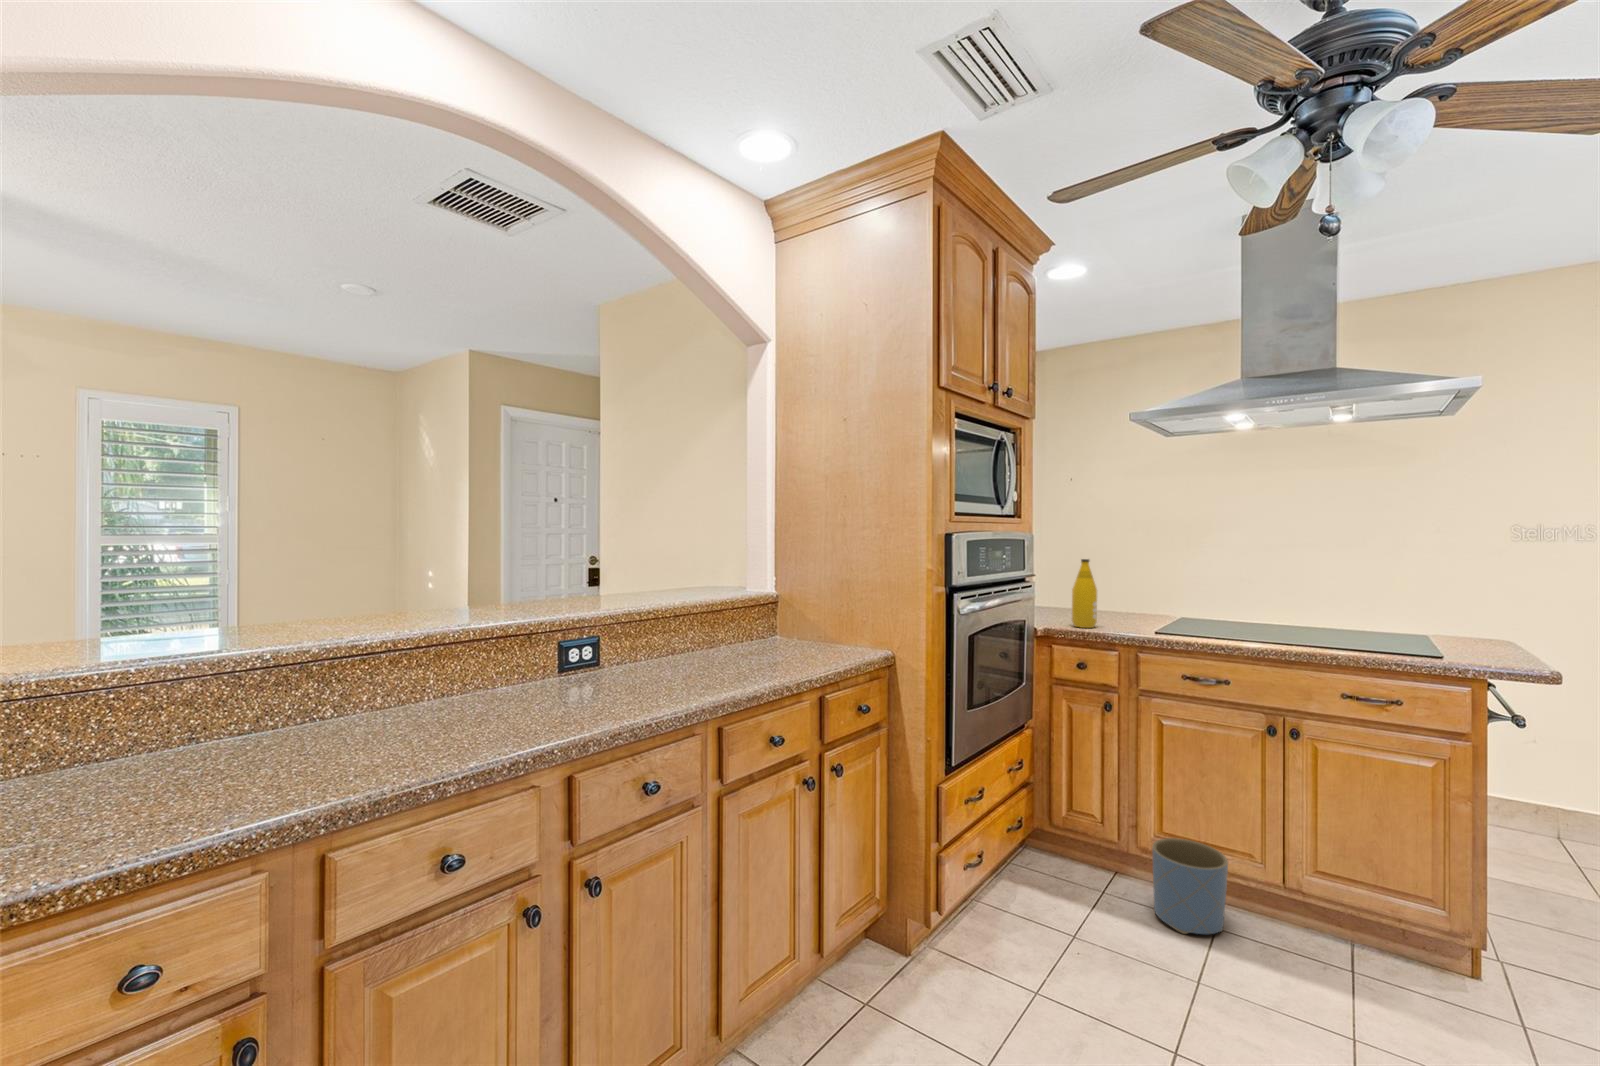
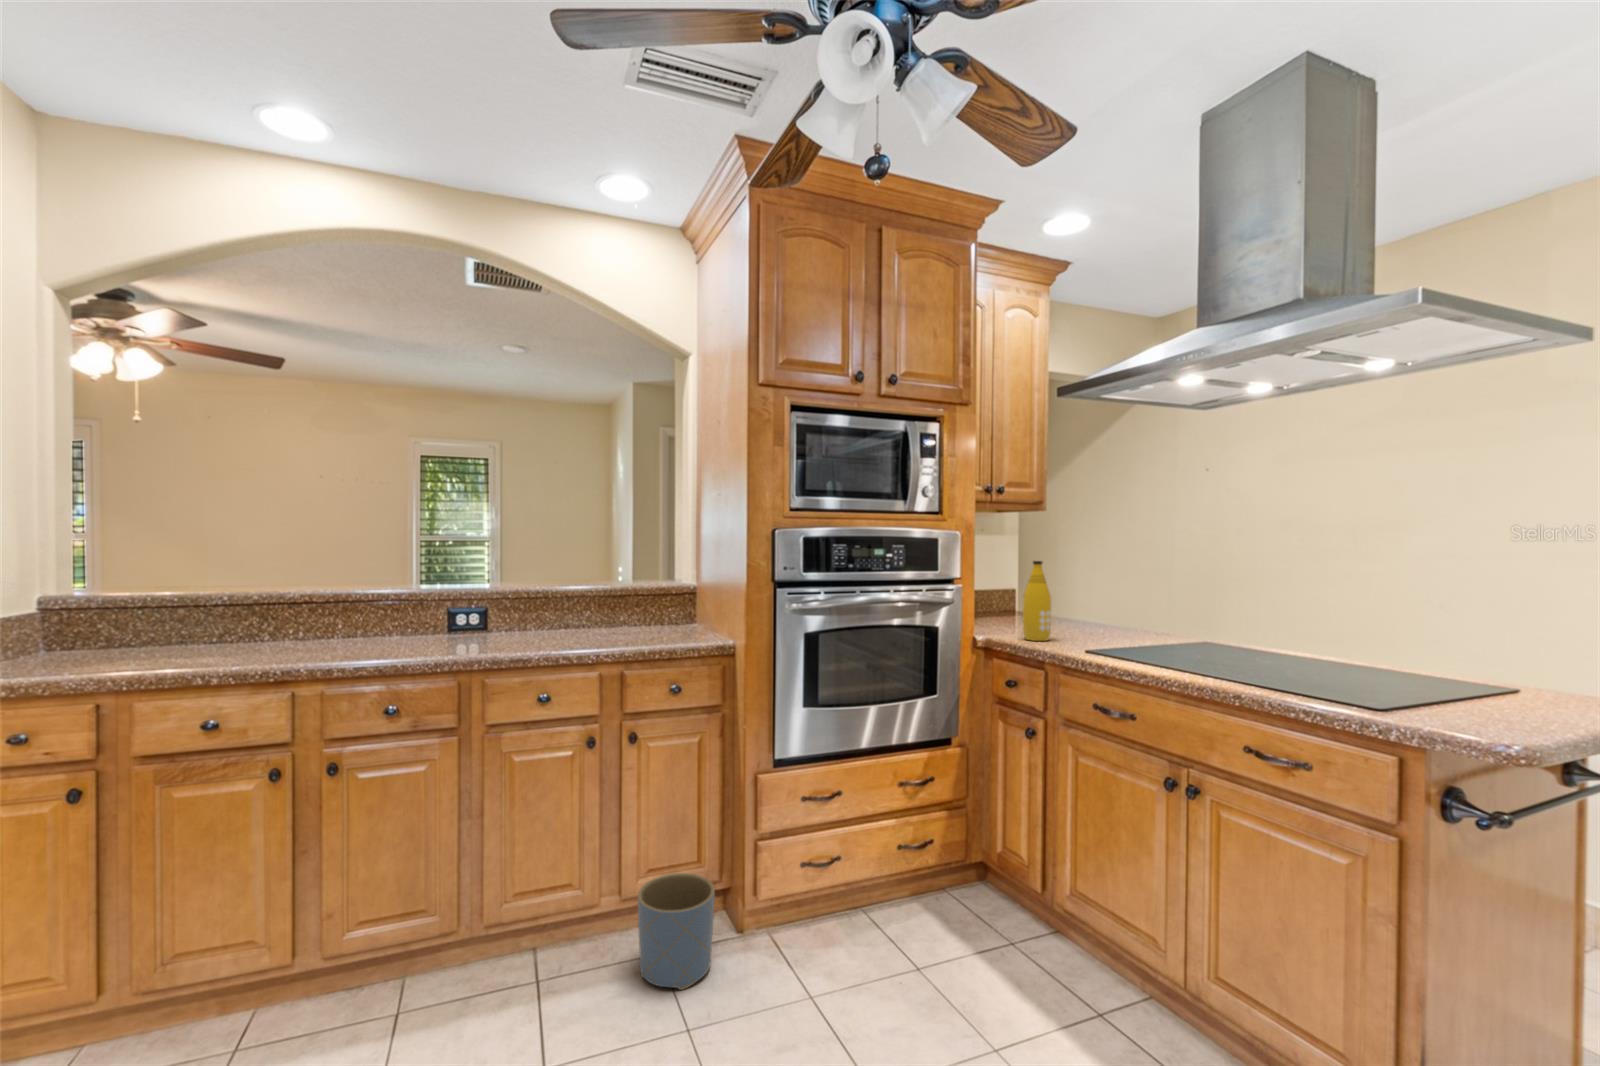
planter: present [1152,838,1228,934] -> present [638,873,715,990]

